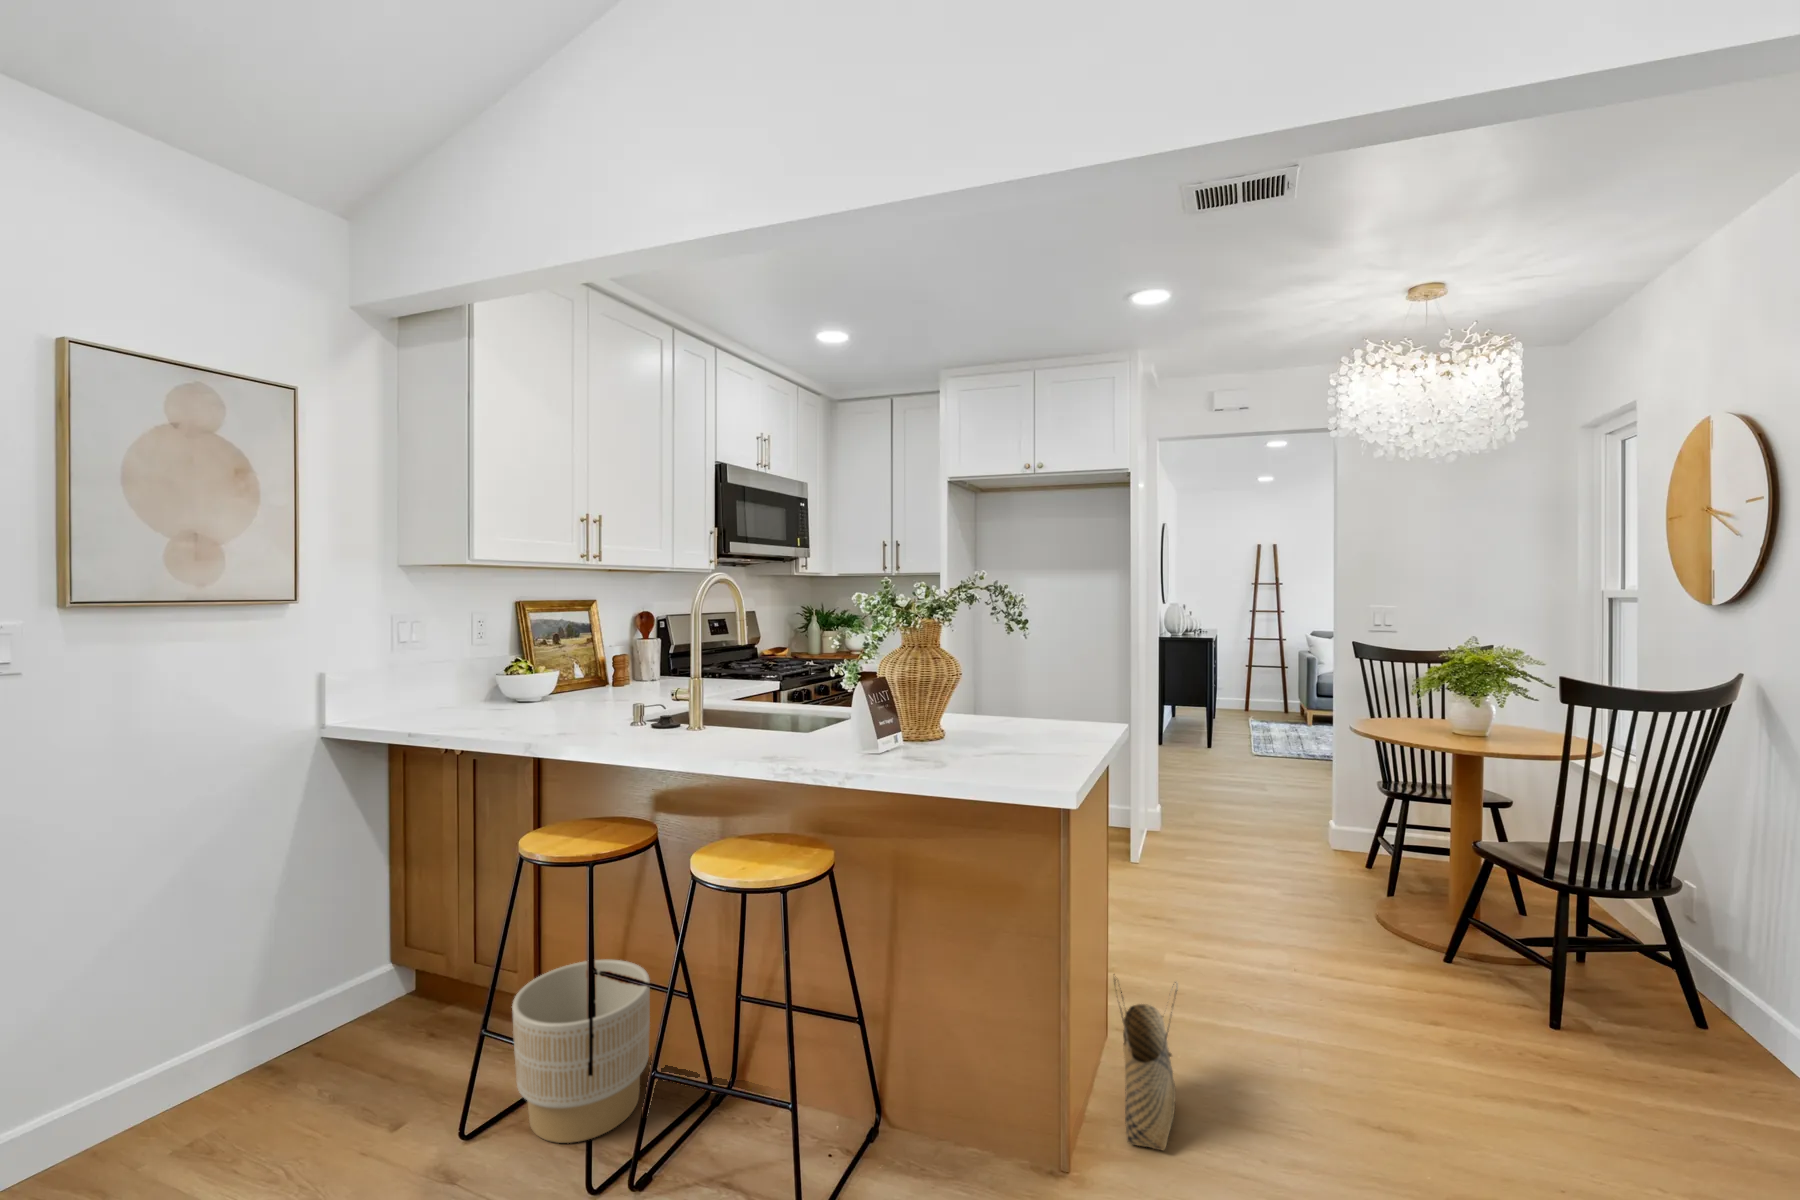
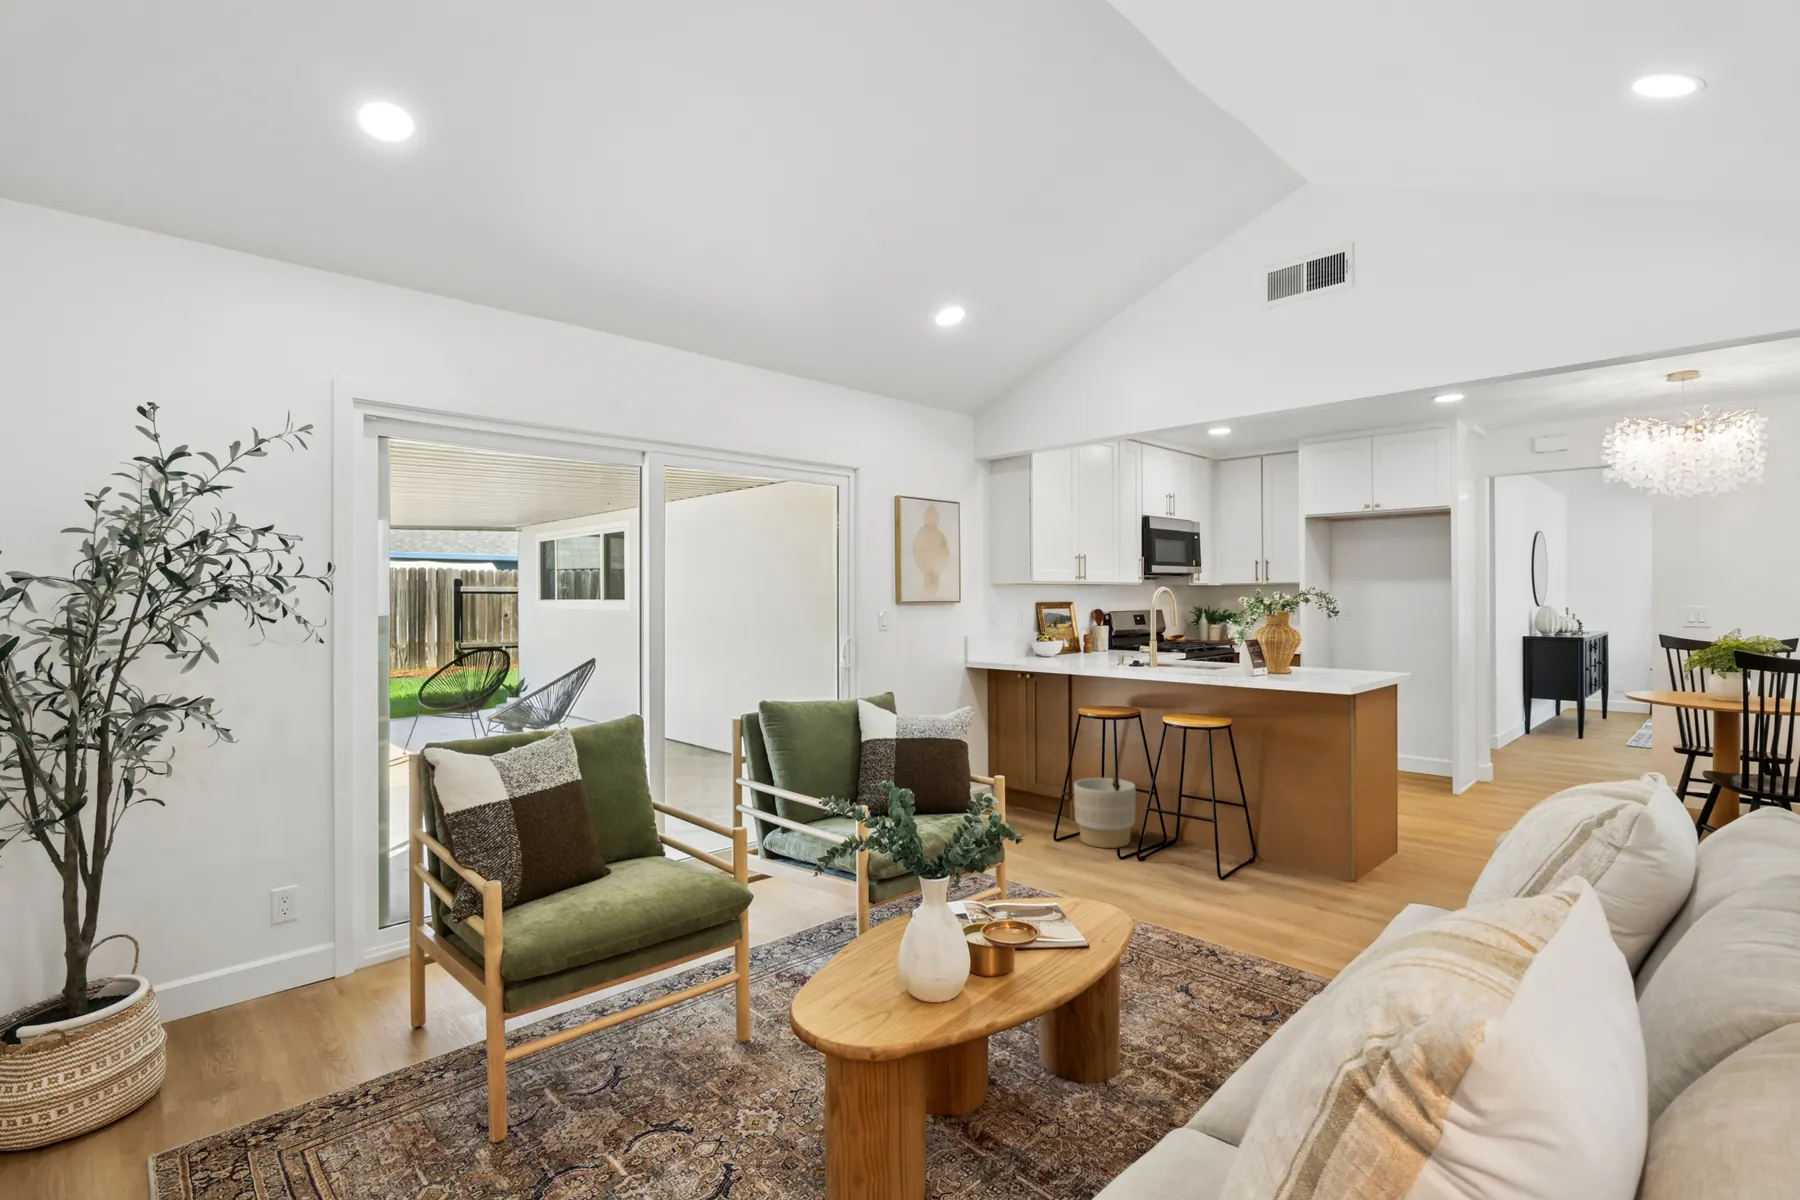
woven basket: present [1114,974,1178,1150] -> none [1387,797,1428,880]

